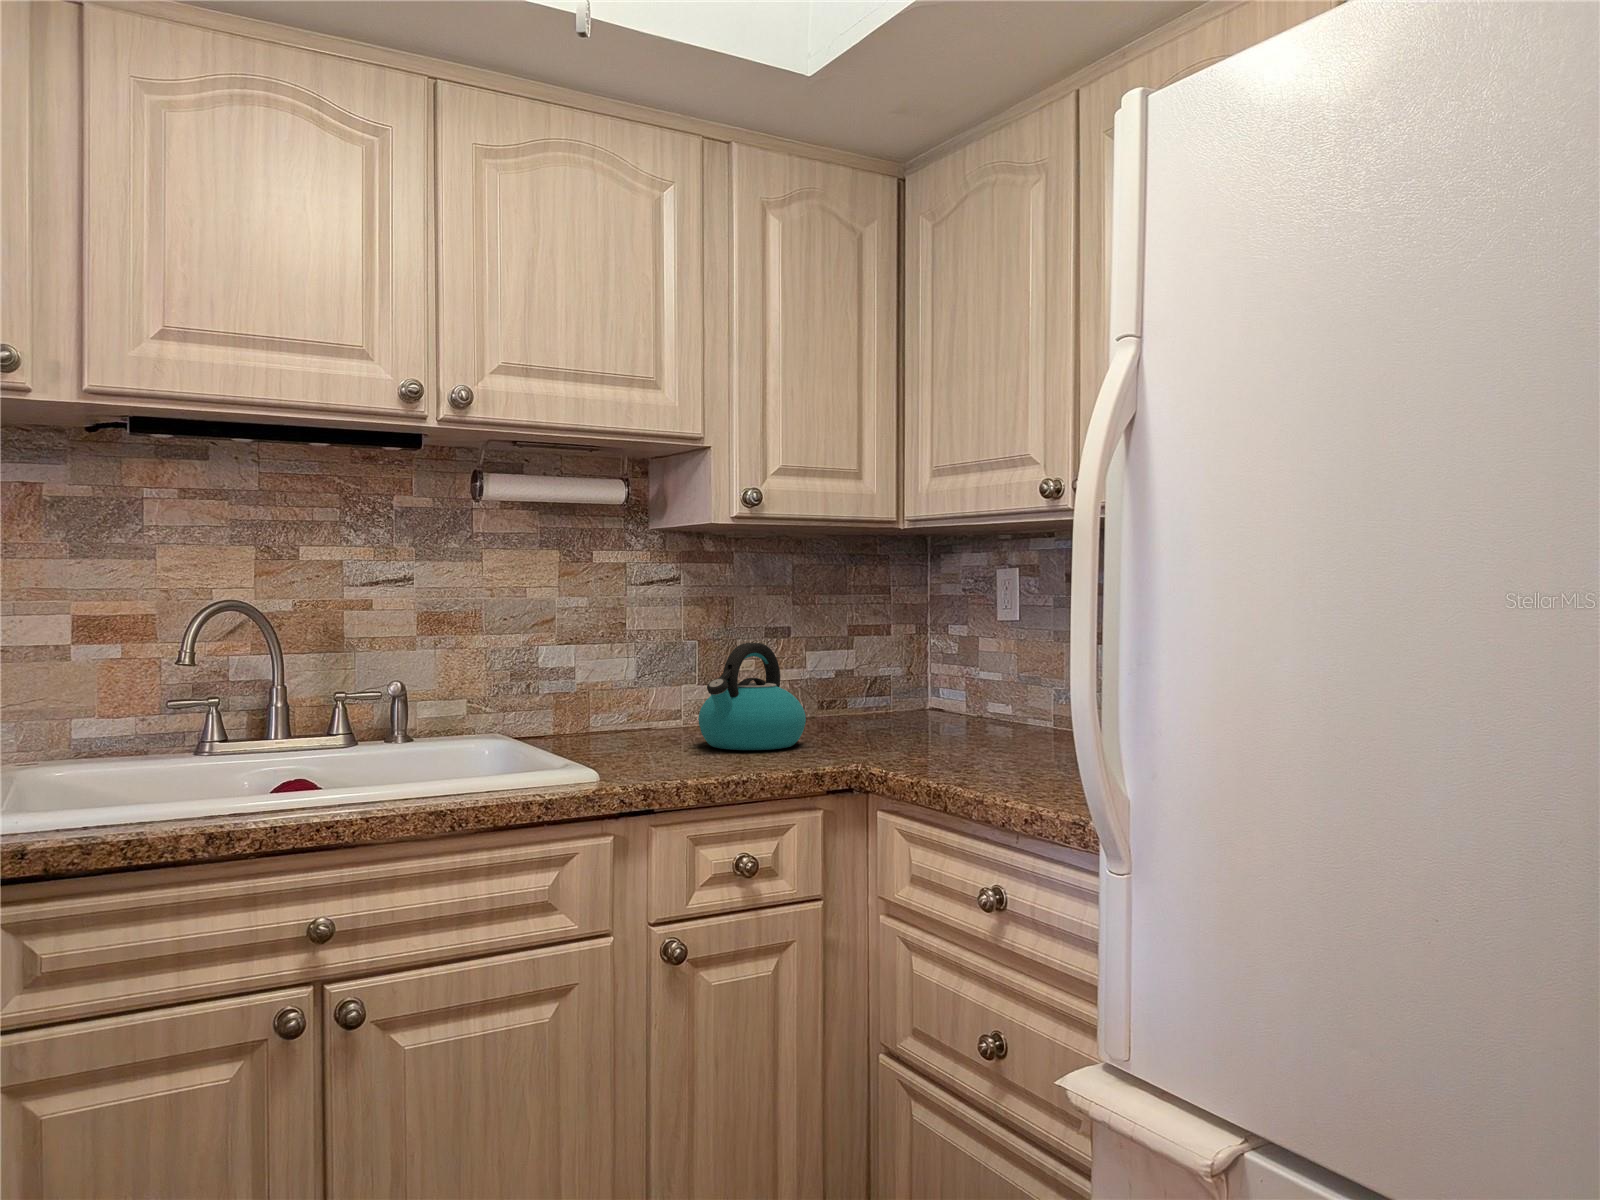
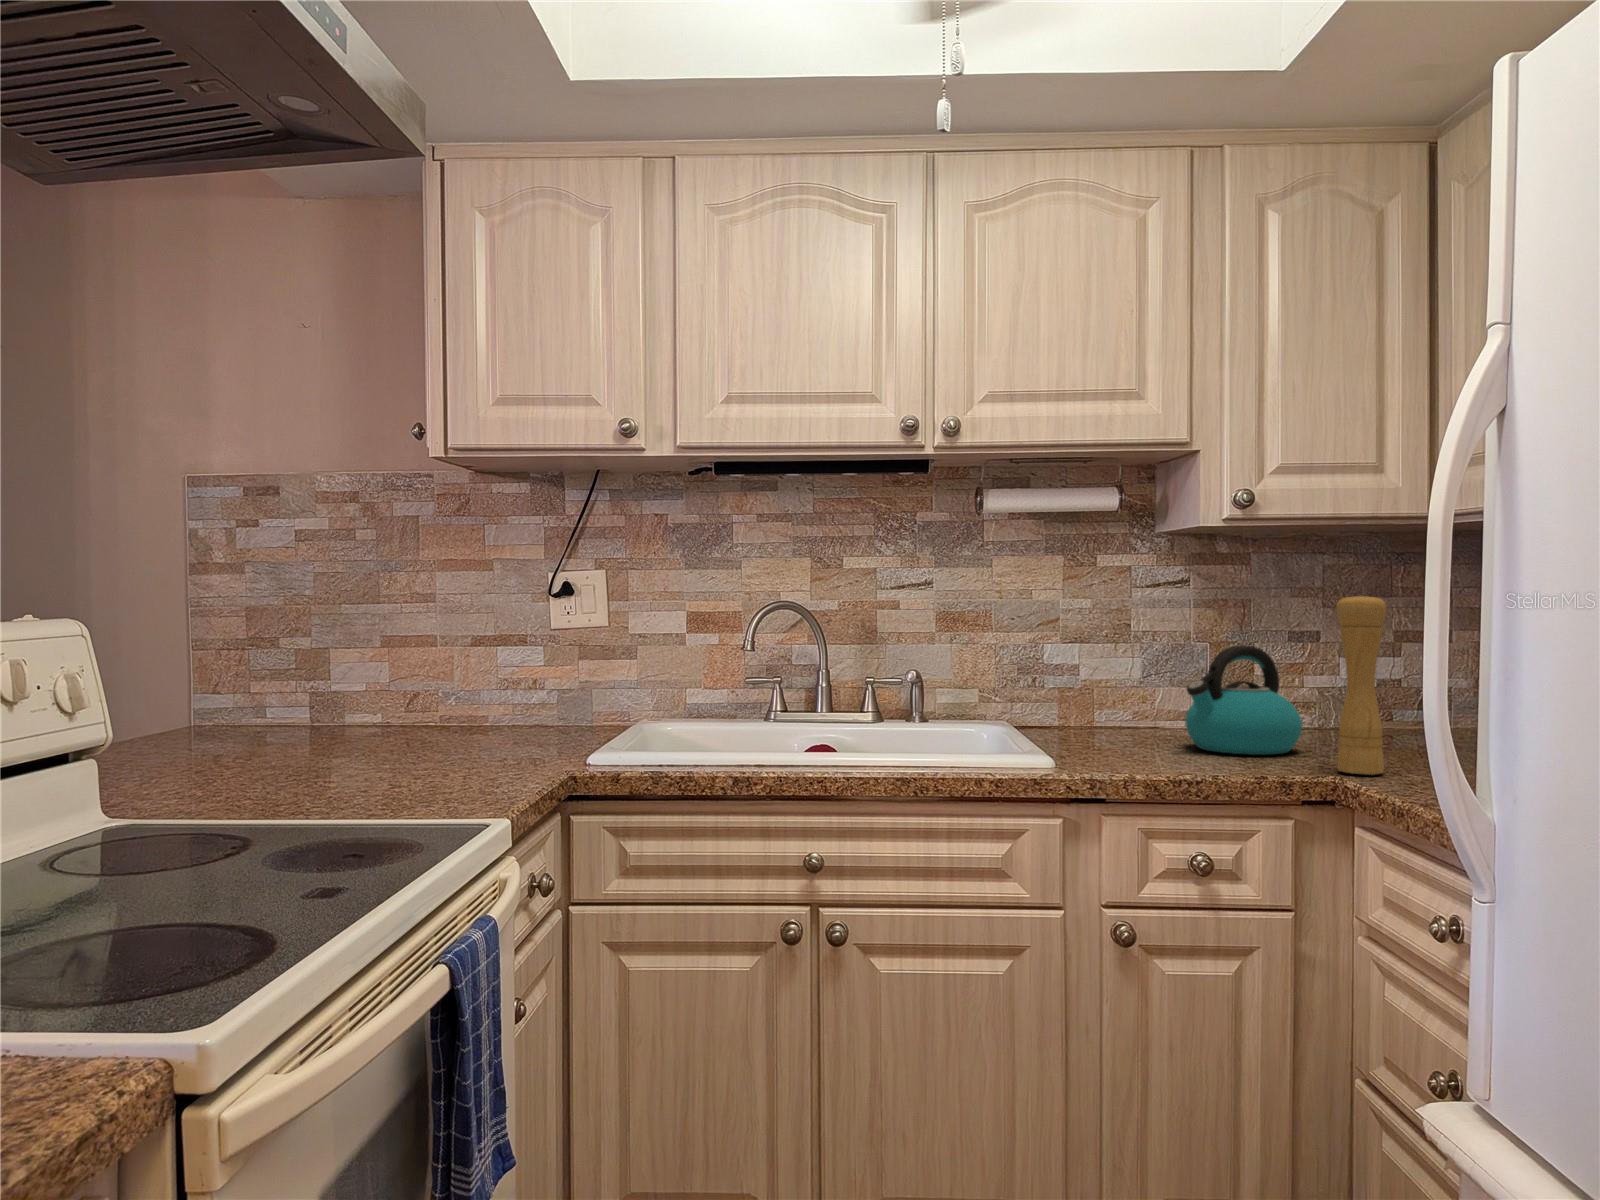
pepper mill: none [855,591,897,761] -> present [1336,594,1386,775]

